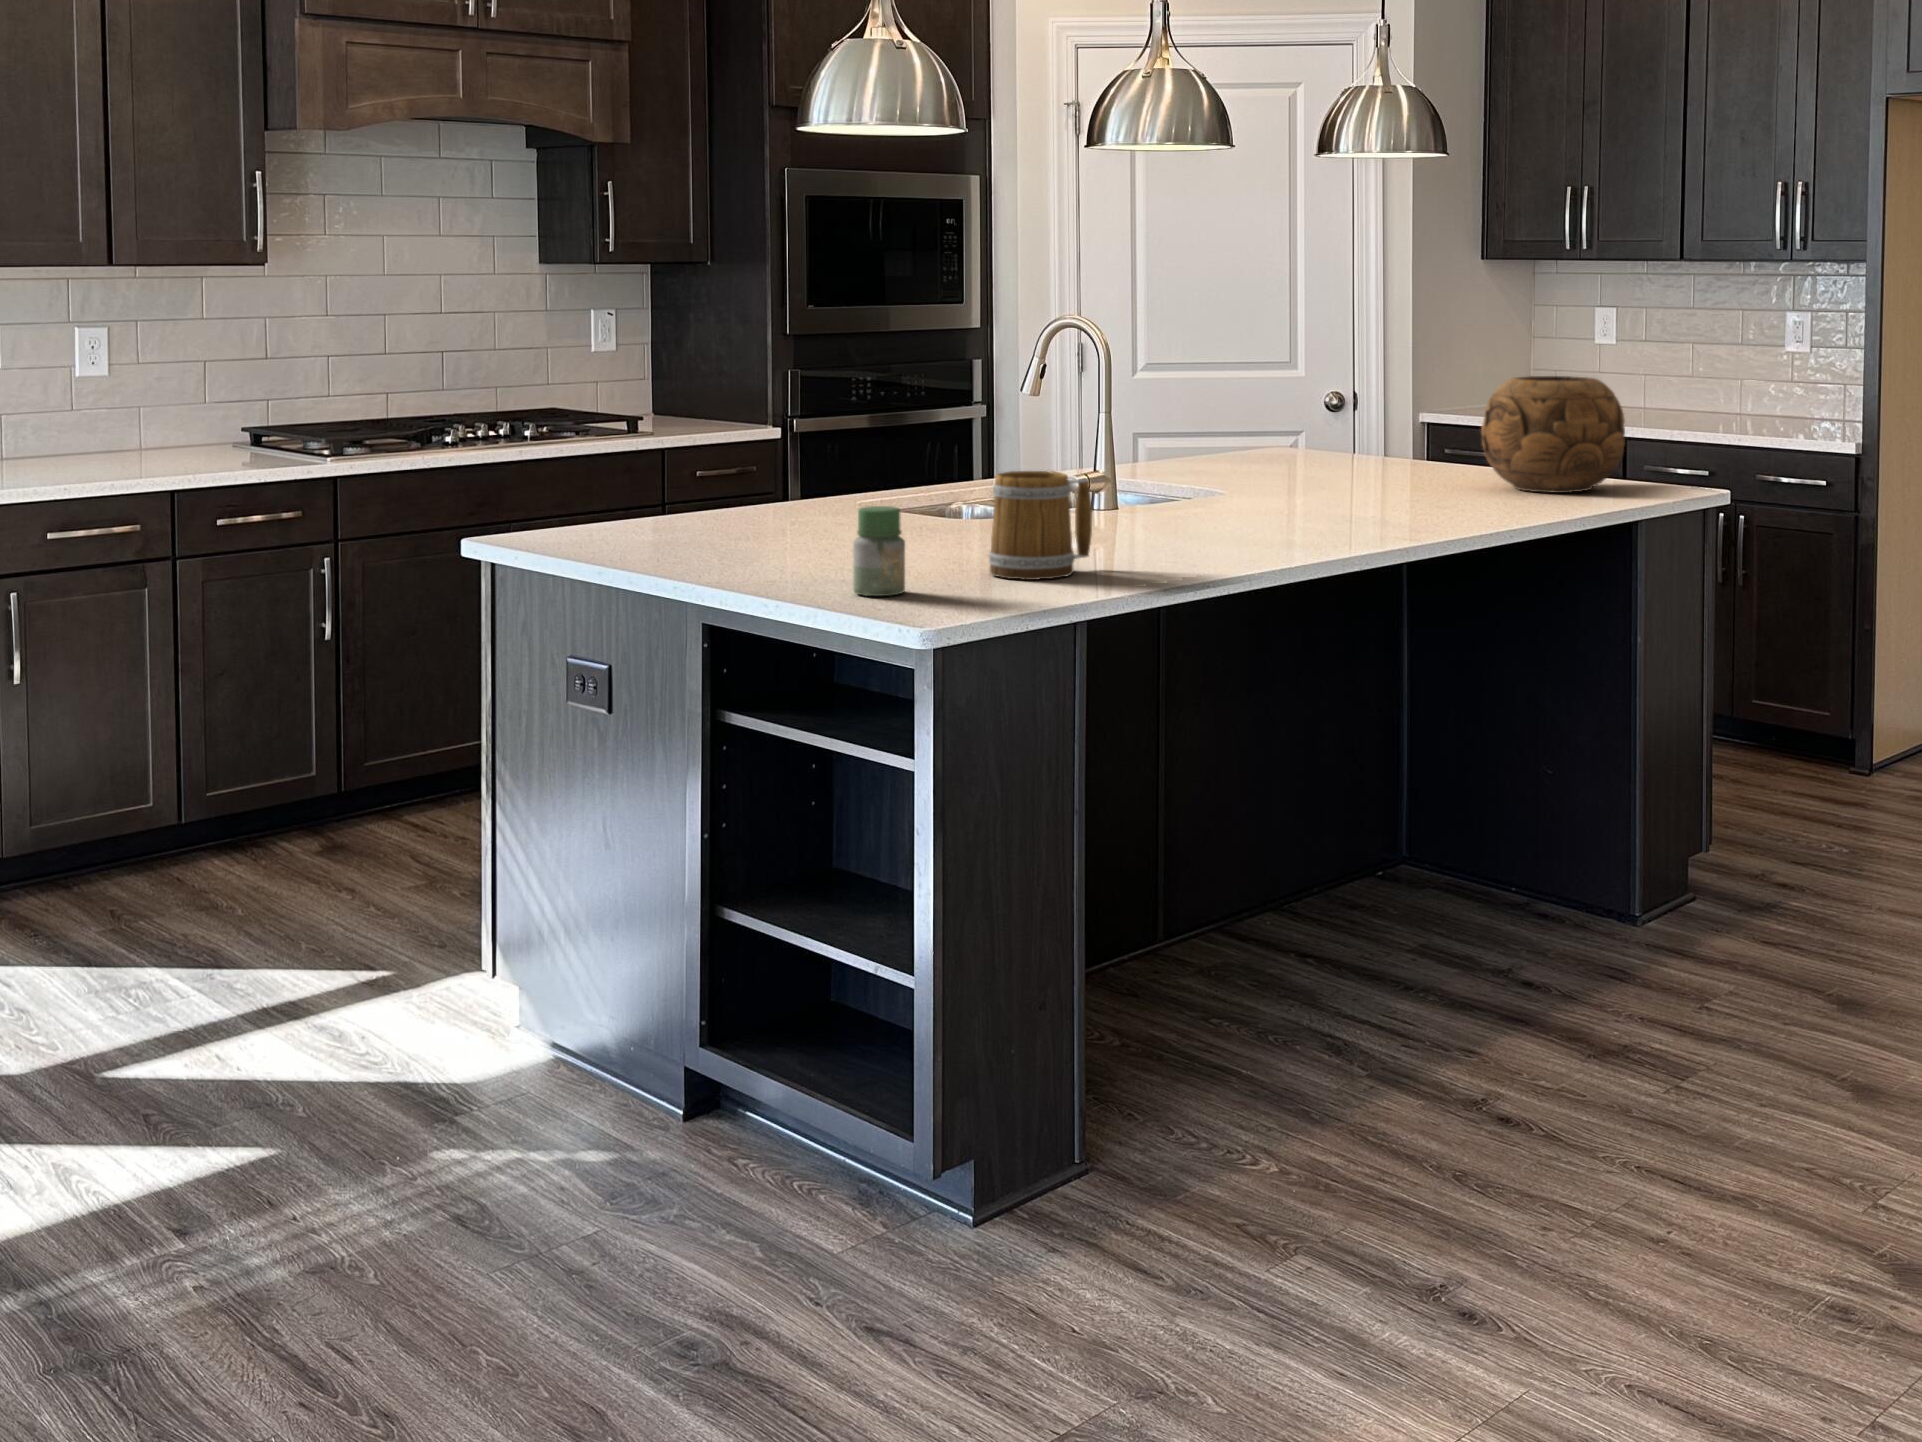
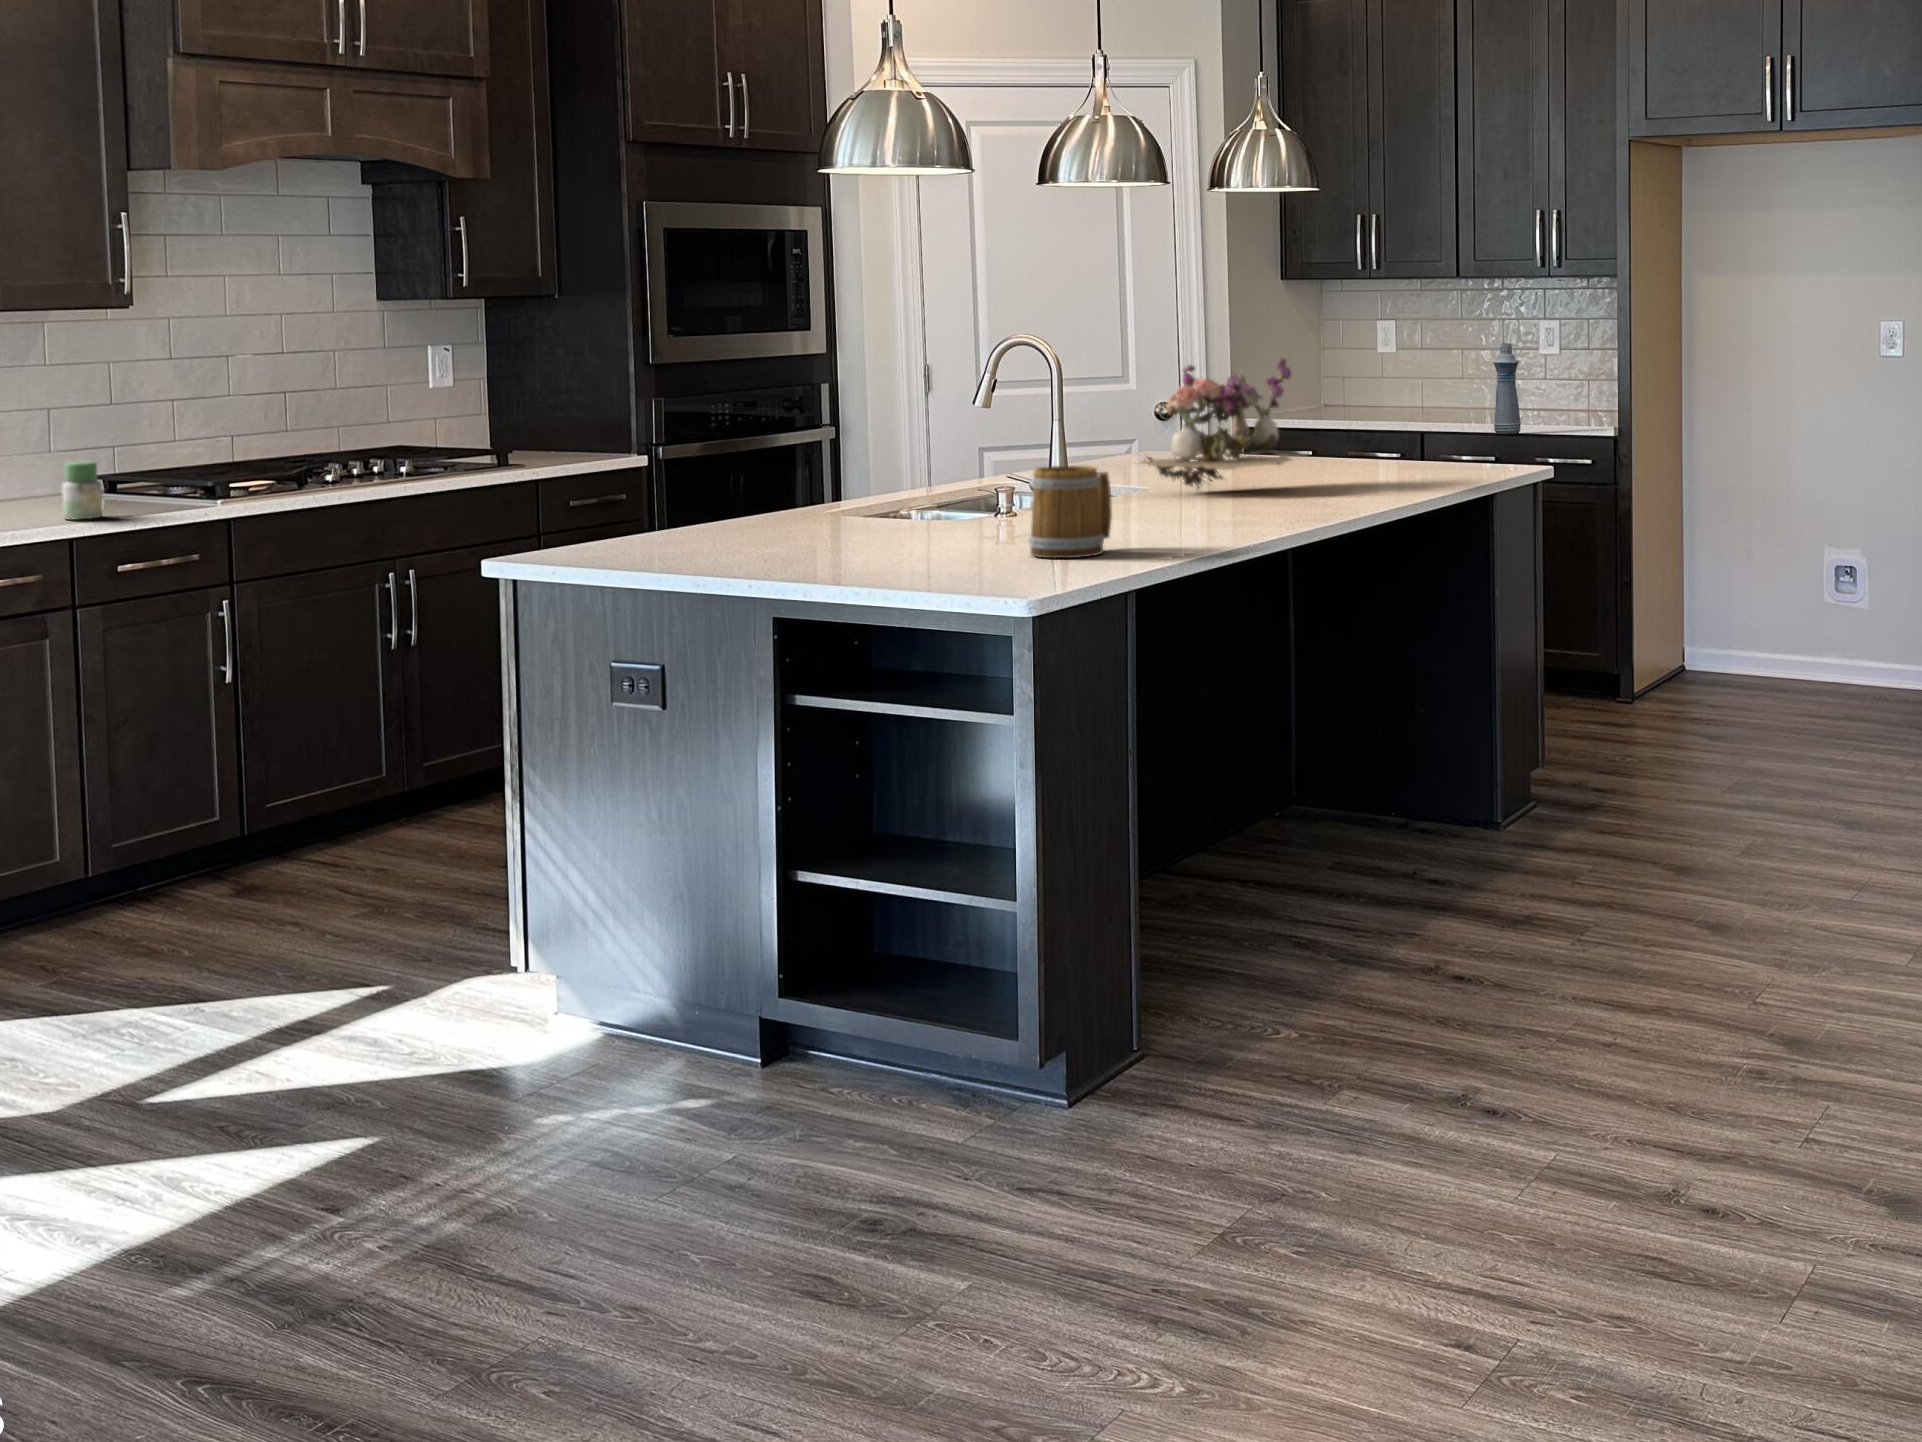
bottle: none [1710,338,1743,443] -> present [1493,343,1521,434]
flower arrangement: none [1211,346,1413,500] -> present [1141,357,1304,488]
decorative bowl: present [1481,376,1625,493] -> none [1350,377,1471,476]
jar: present [853,506,905,596] -> present [62,461,103,519]

